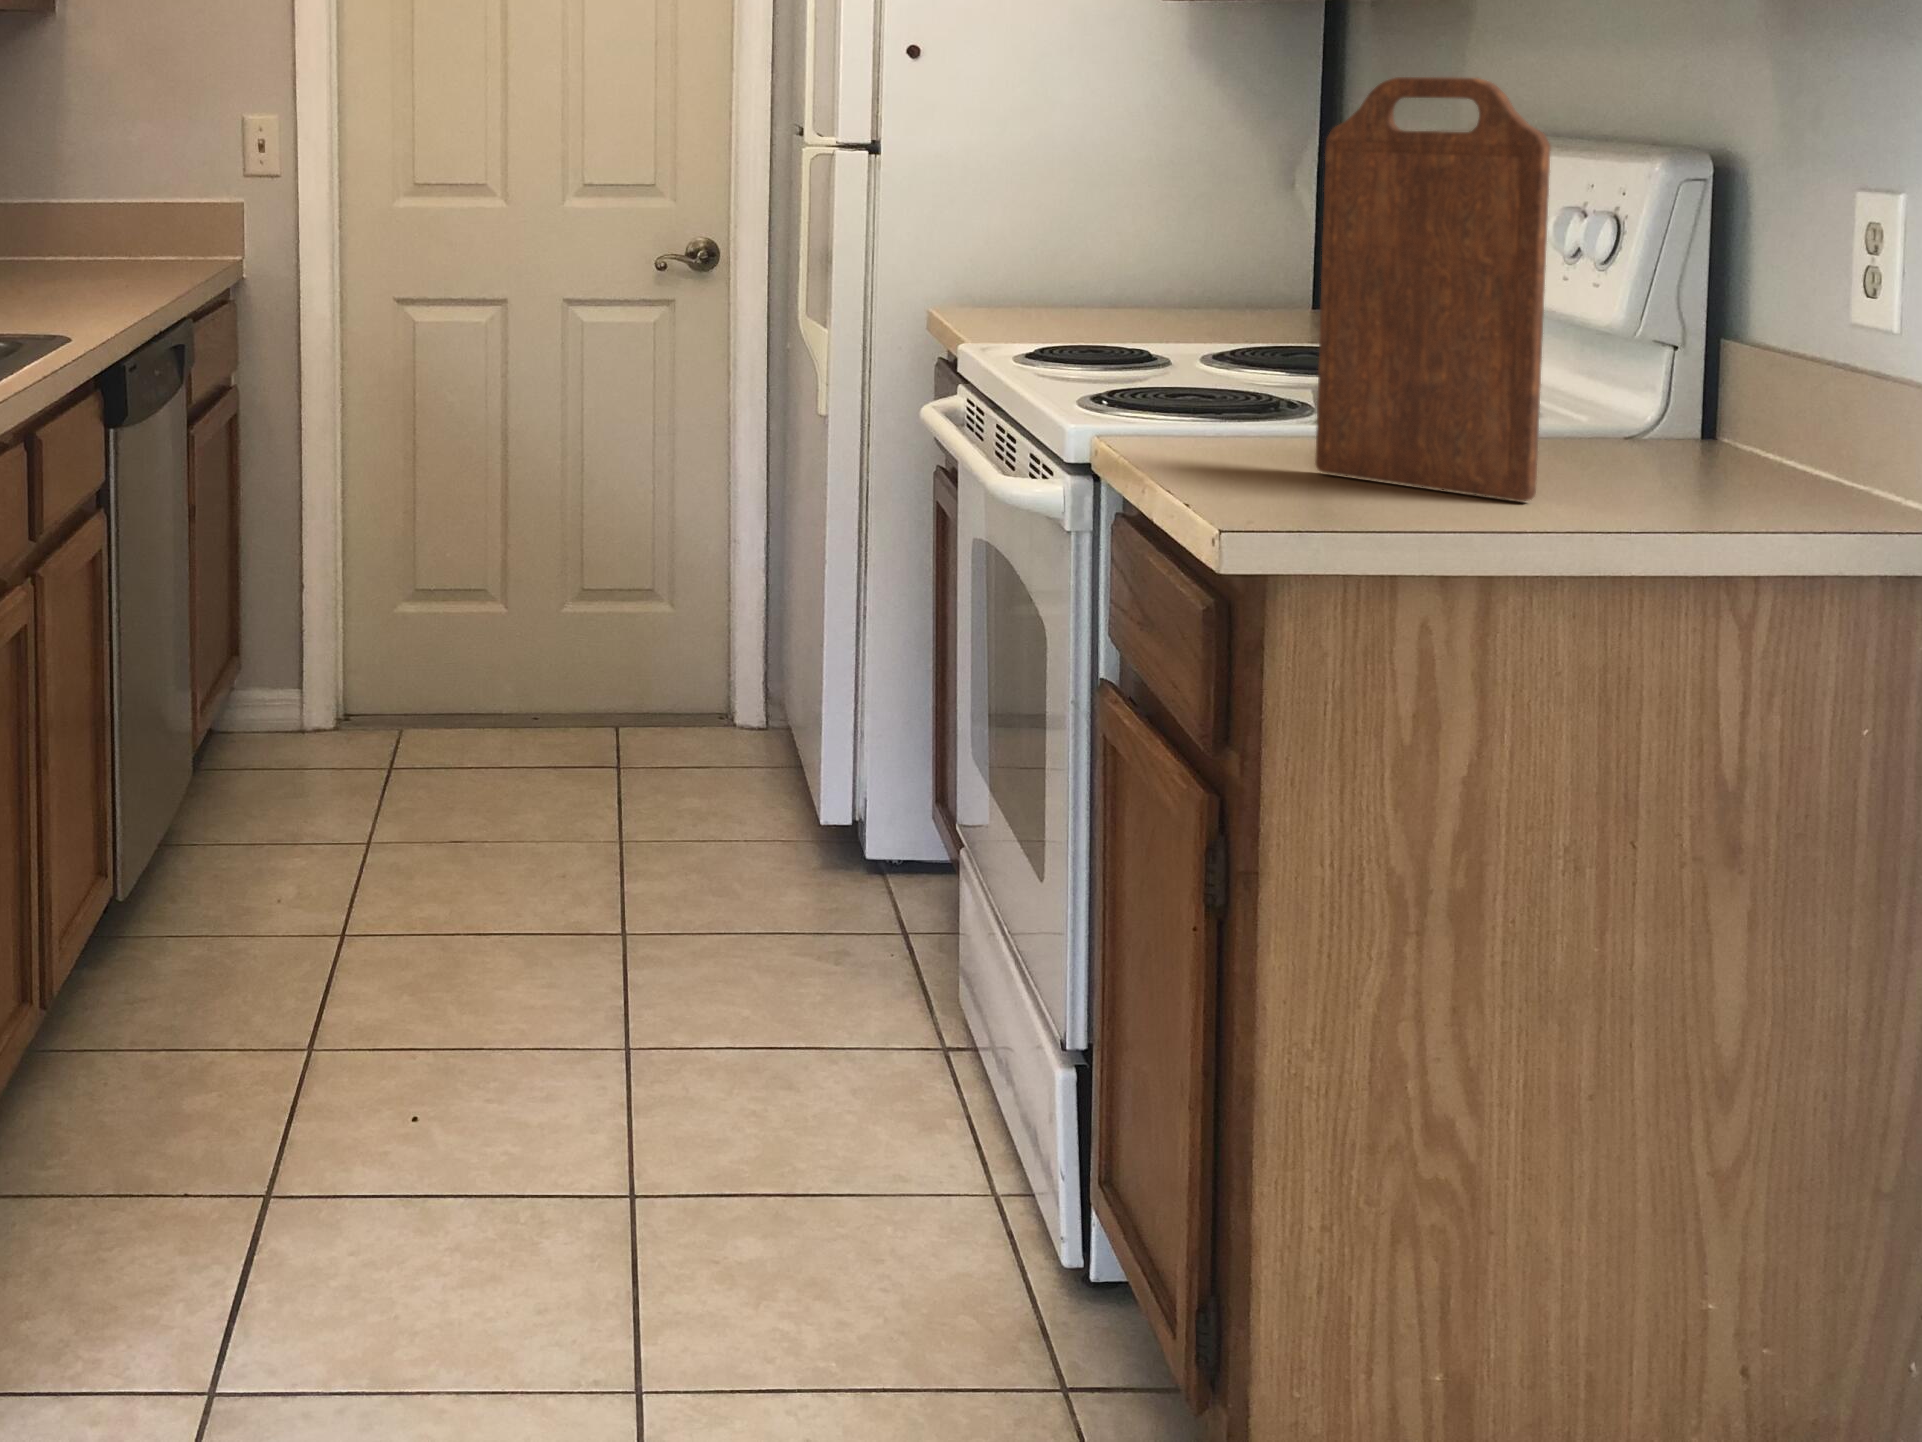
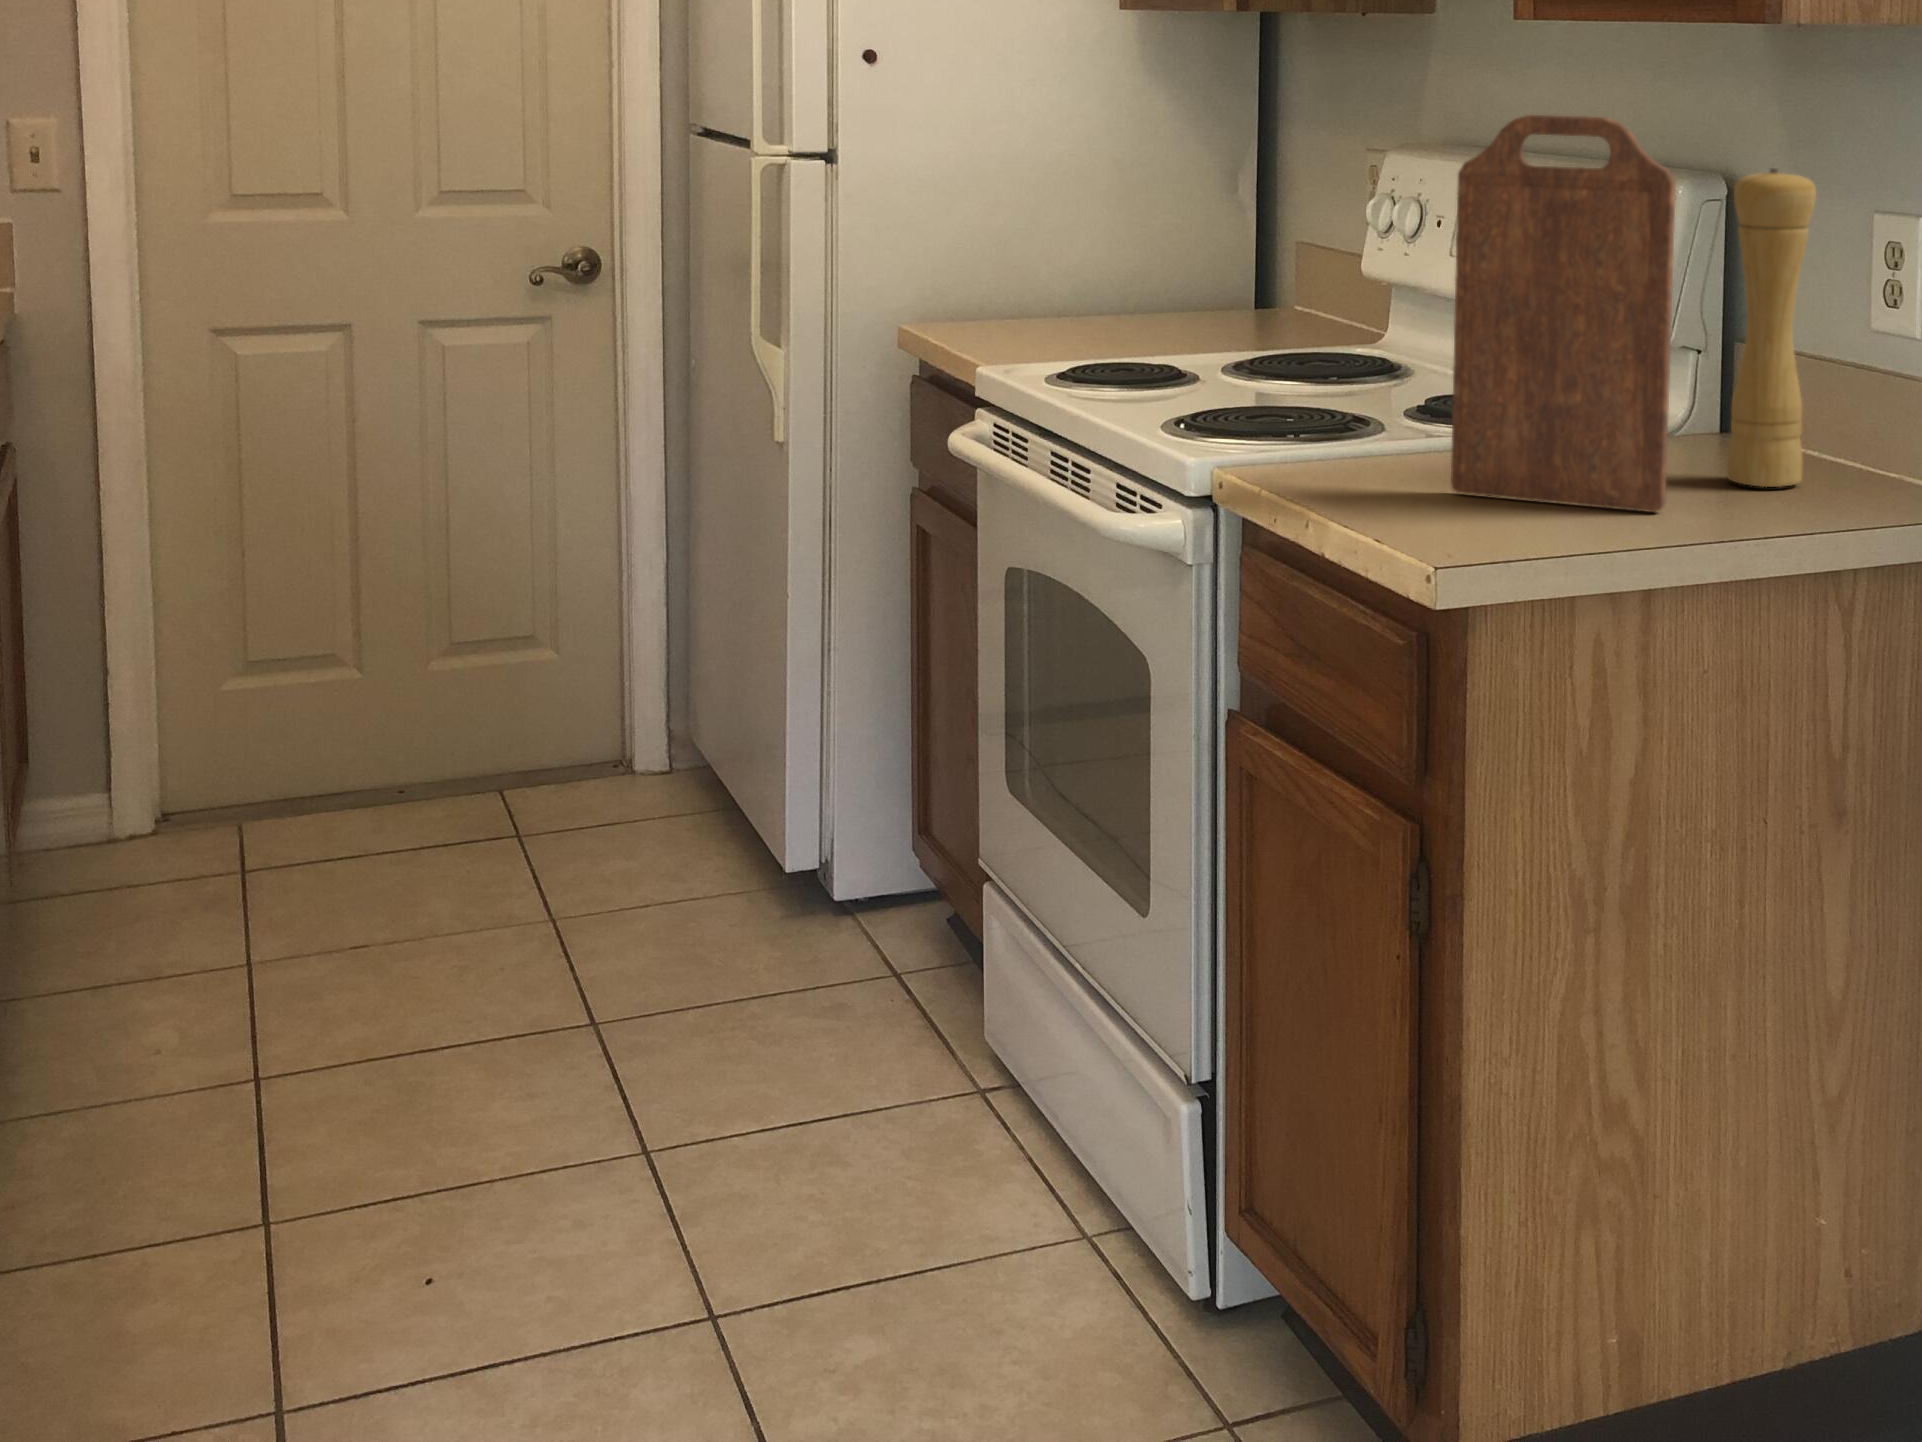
pepper mill: none [1645,135,1753,487] -> present [1727,168,1816,487]

